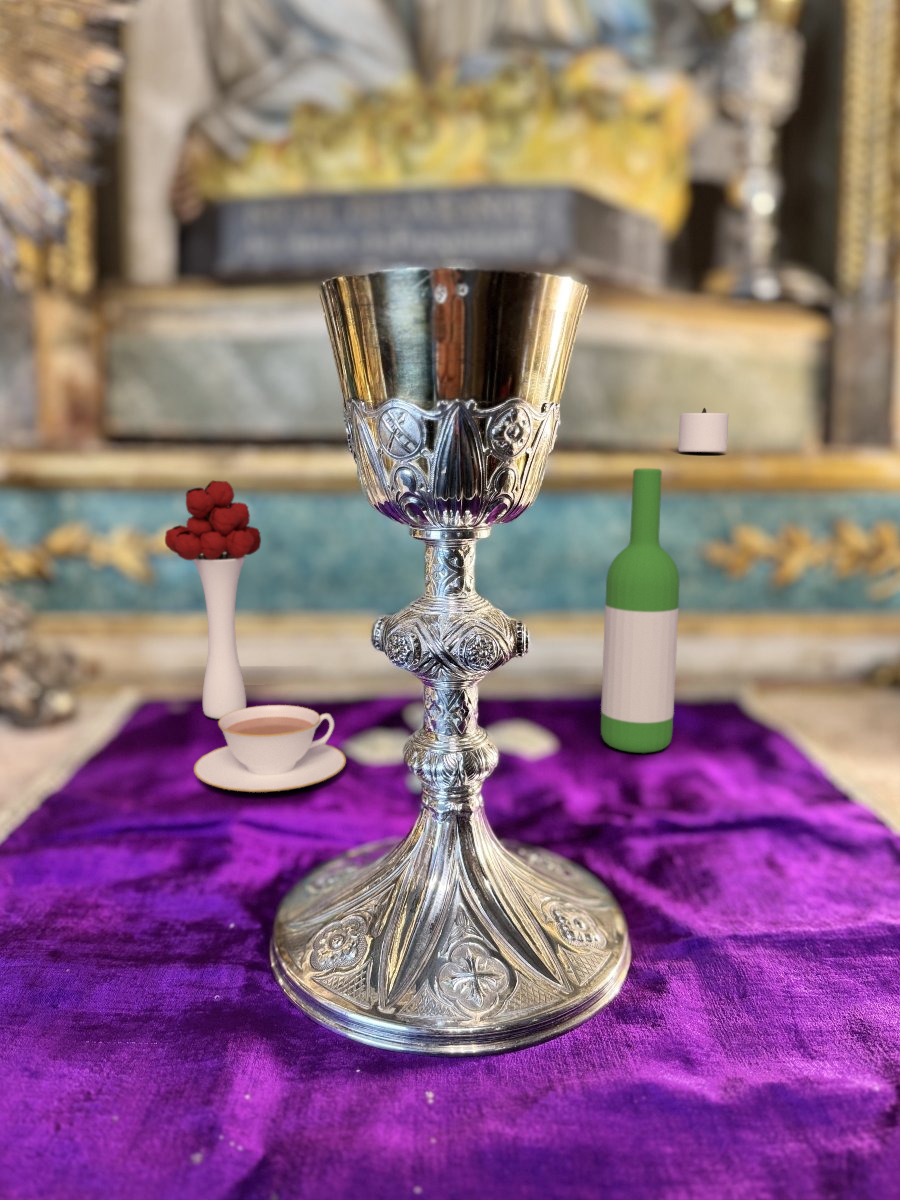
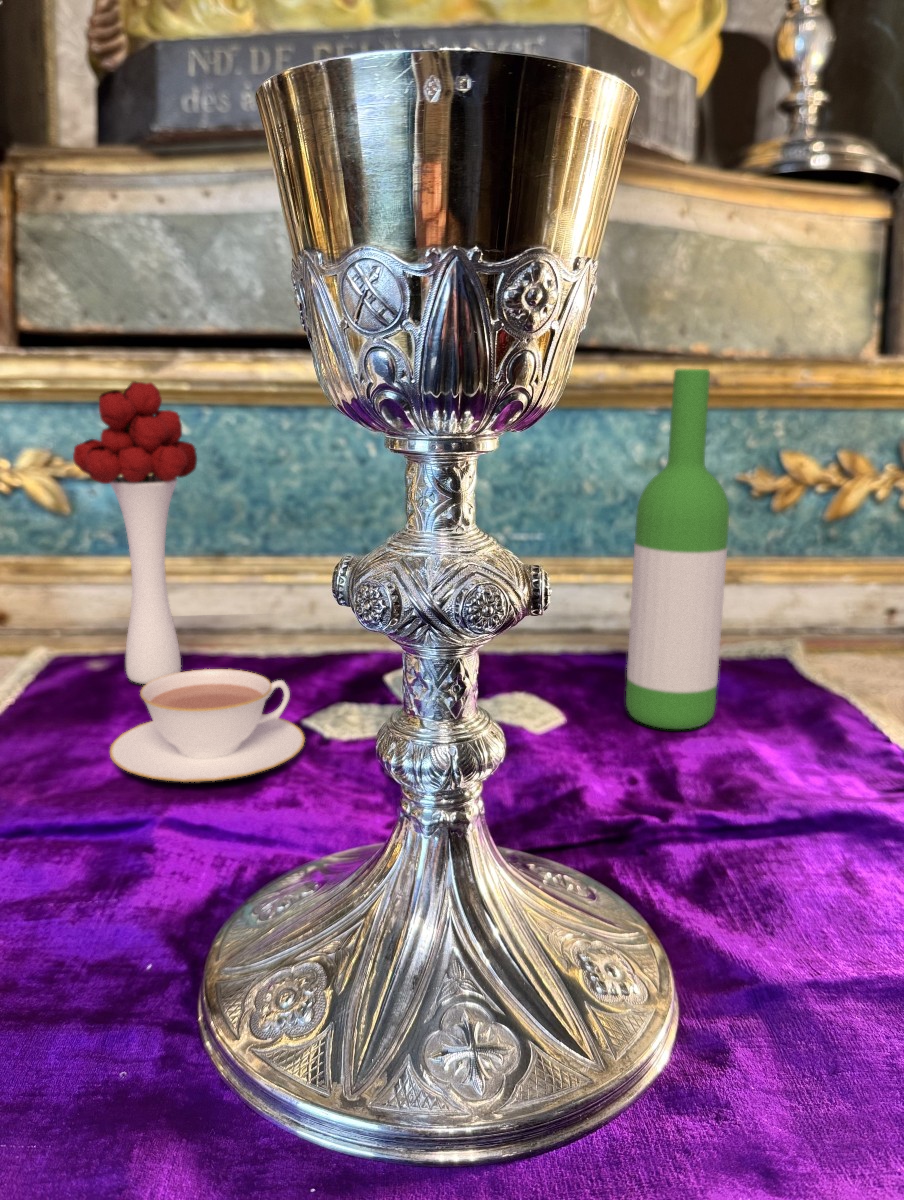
candle: present [678,408,729,452] -> none [722,297,798,354]

